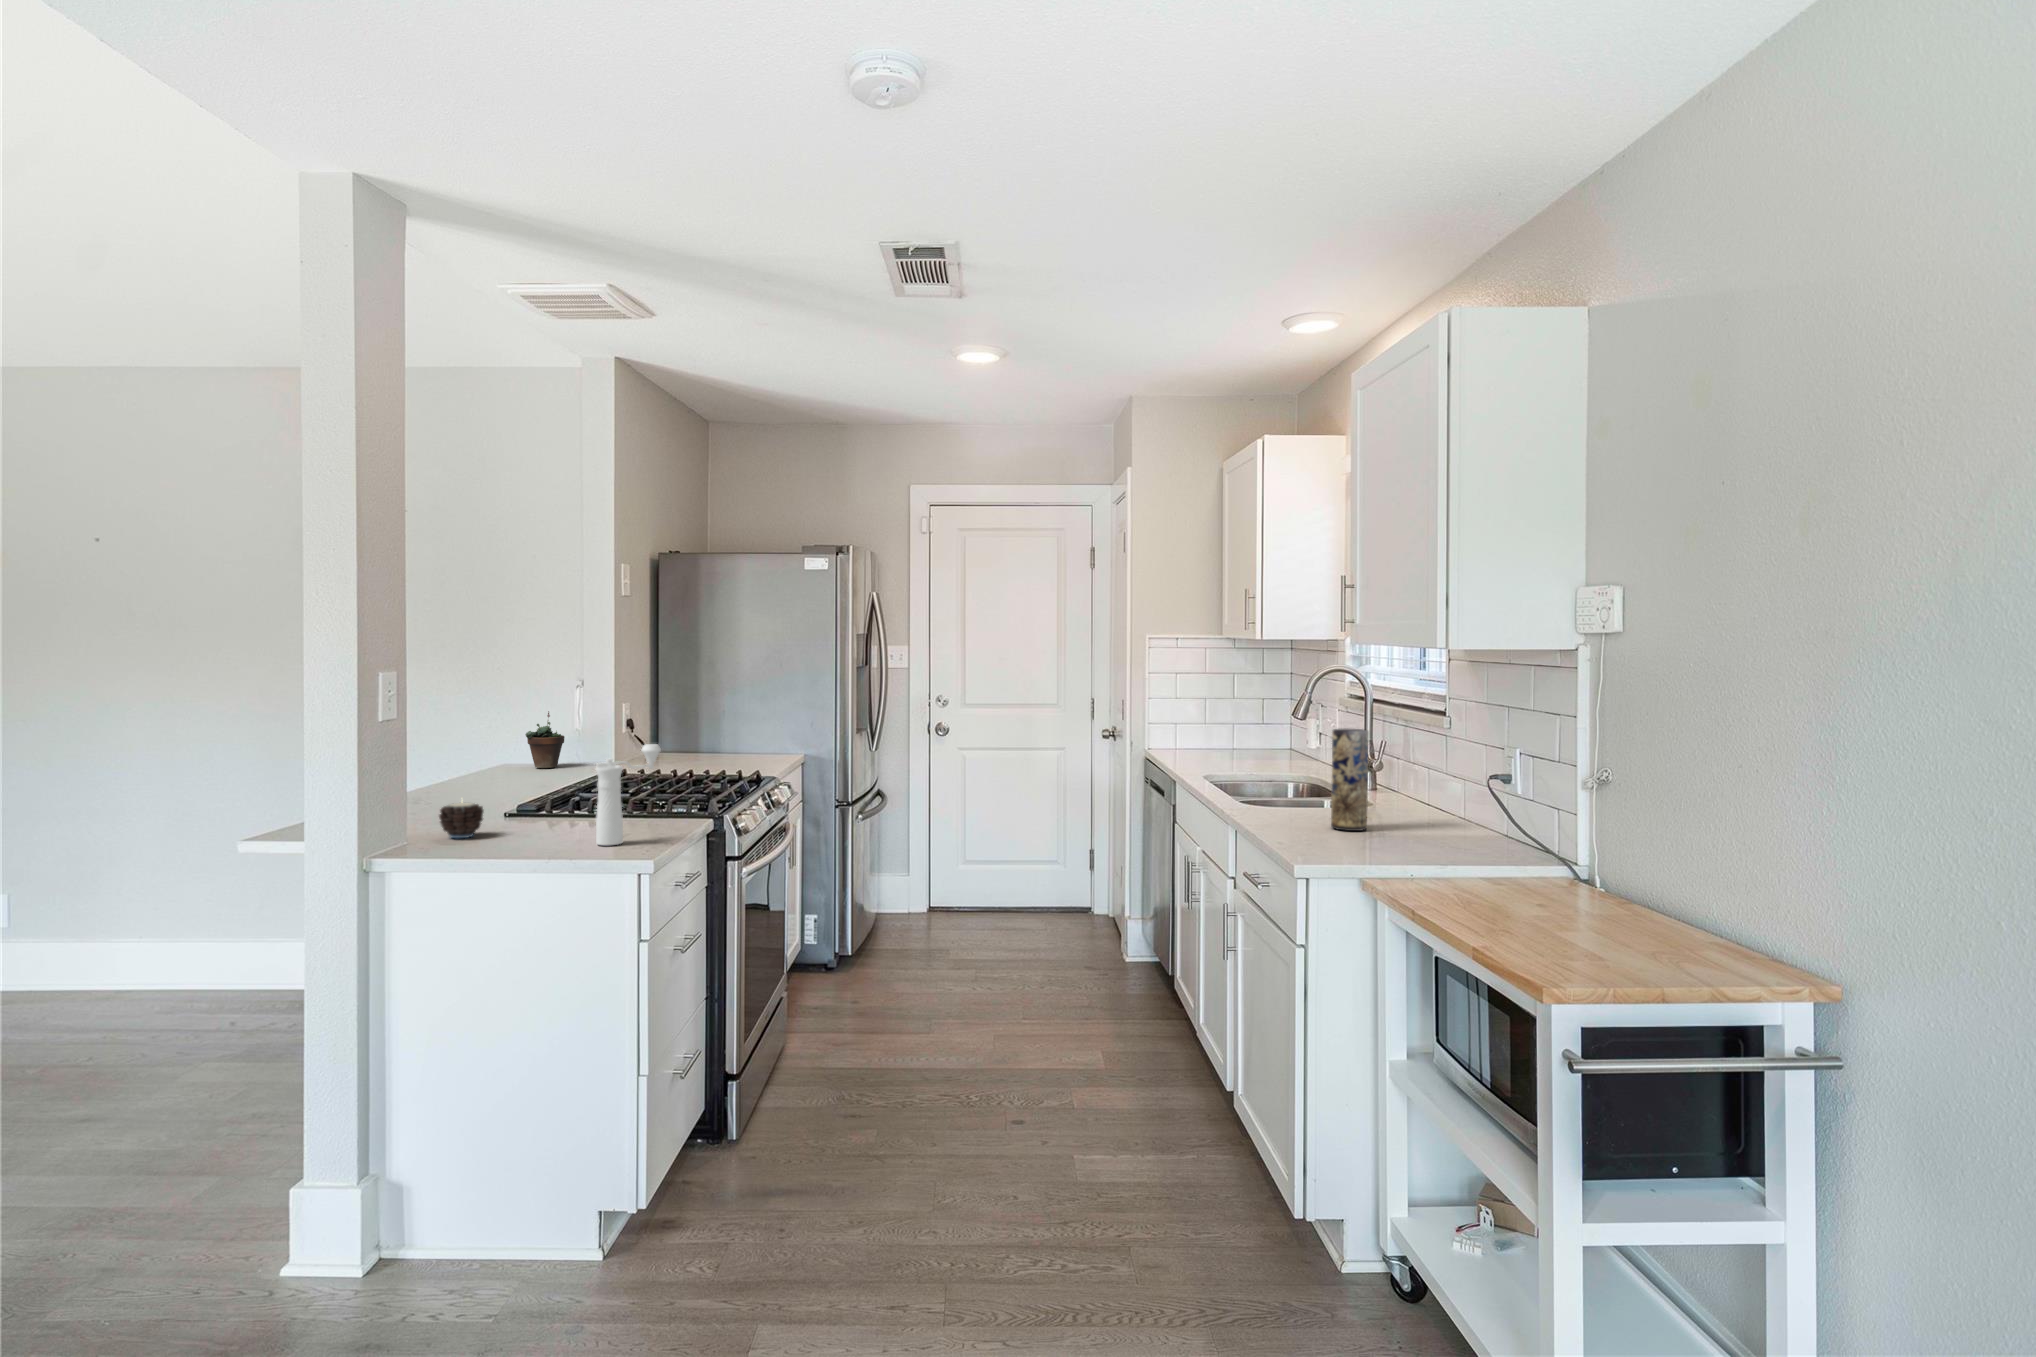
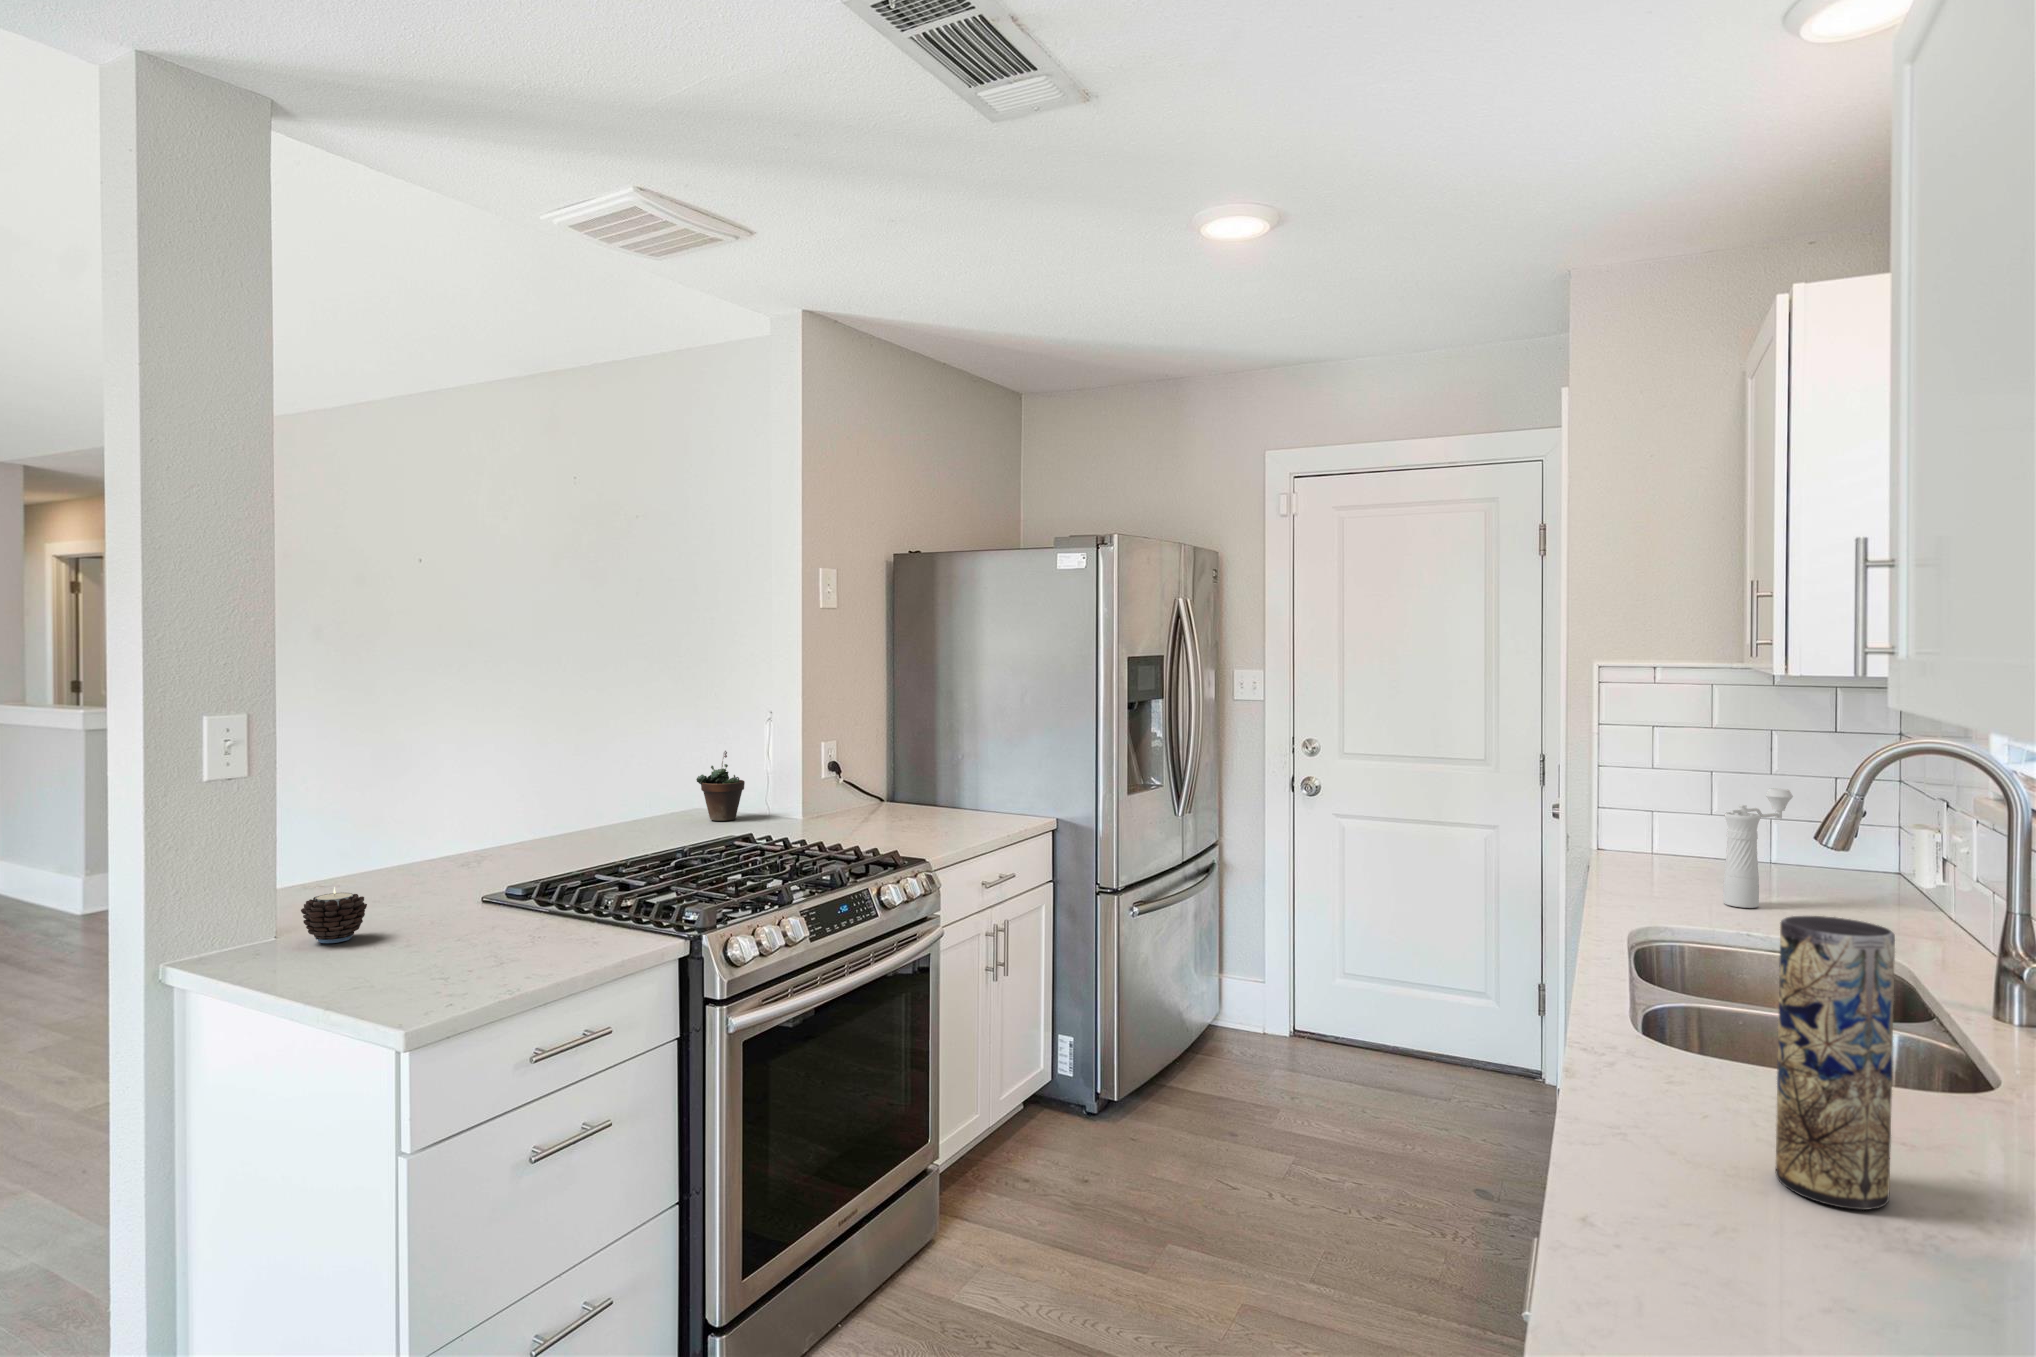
pepper mill: present [596,744,661,845] -> present [1723,788,1793,908]

